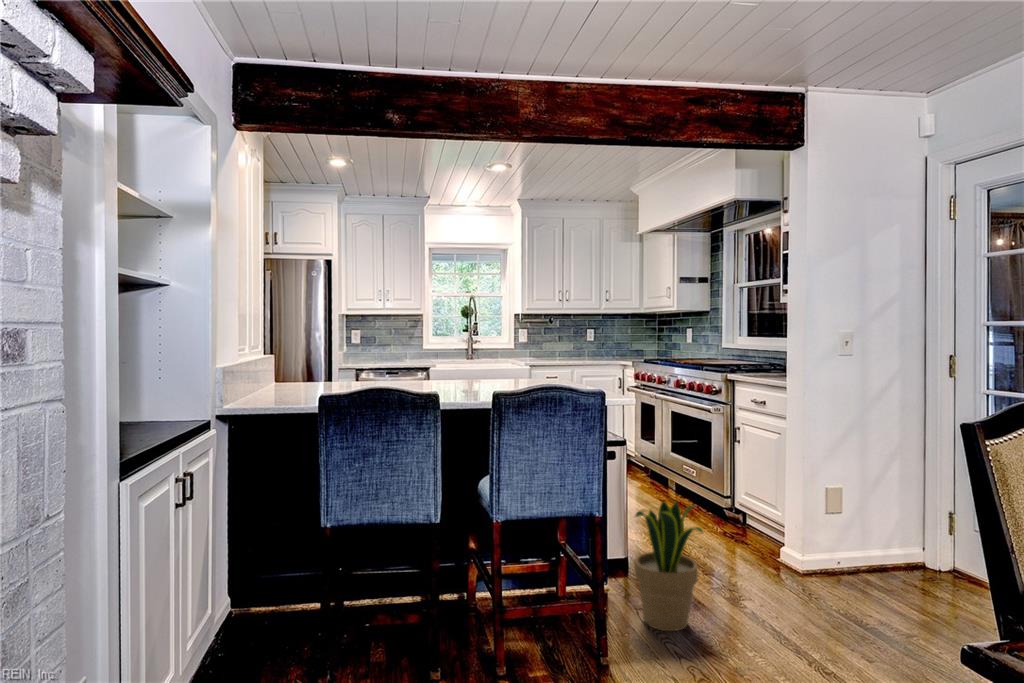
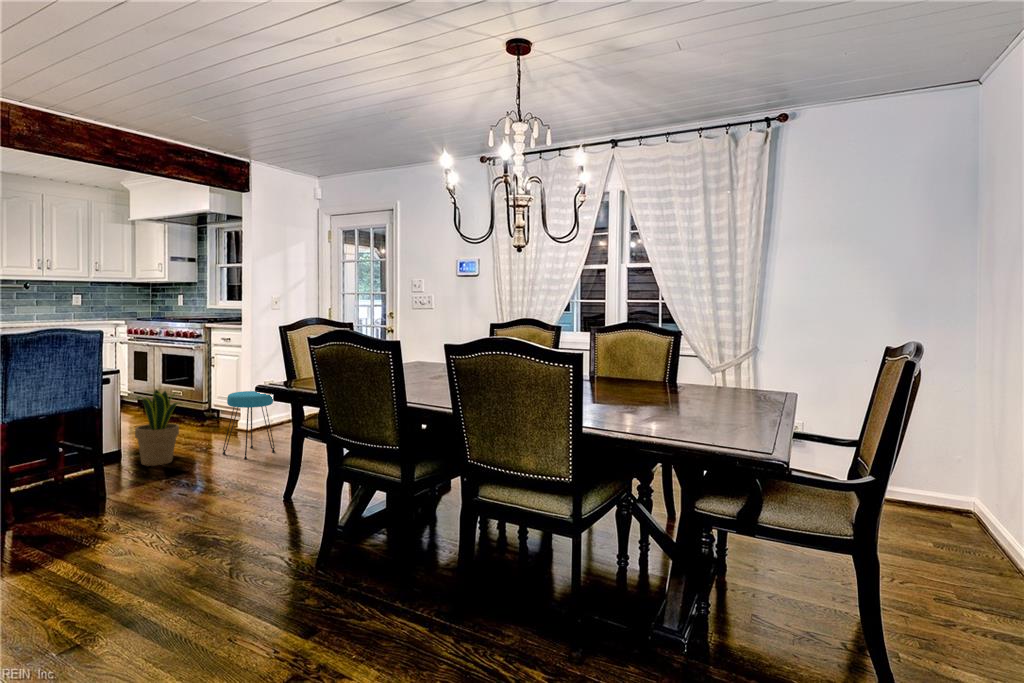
stool: none [767,513,868,655] -> present [223,391,275,459]

